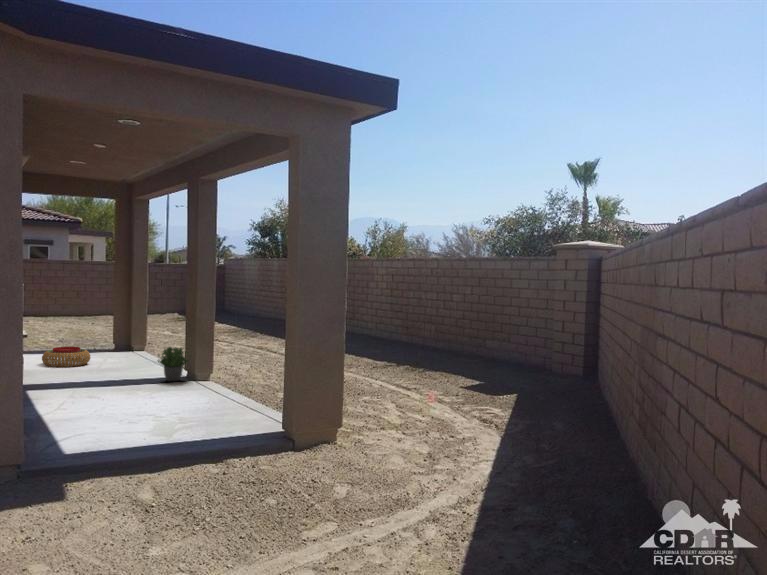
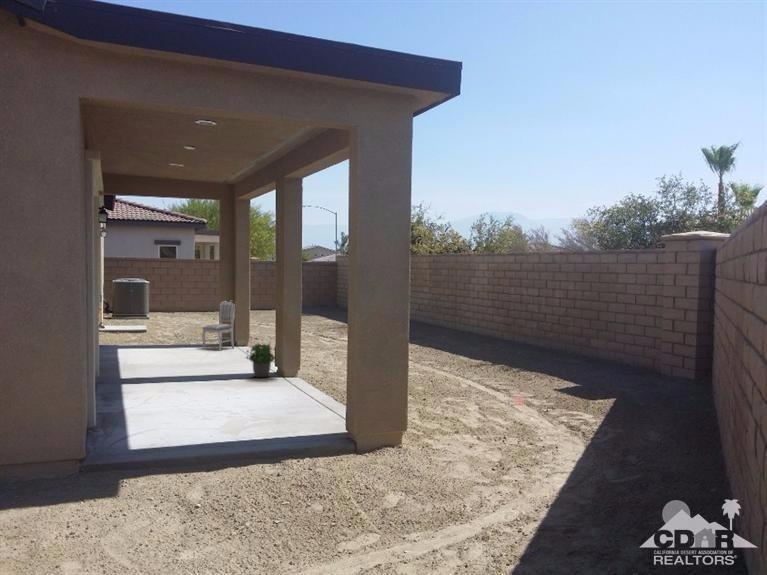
dining chair: none [98,303,135,356] -> present [202,301,235,351]
pouf: present [42,347,90,367] -> none [147,342,191,361]

